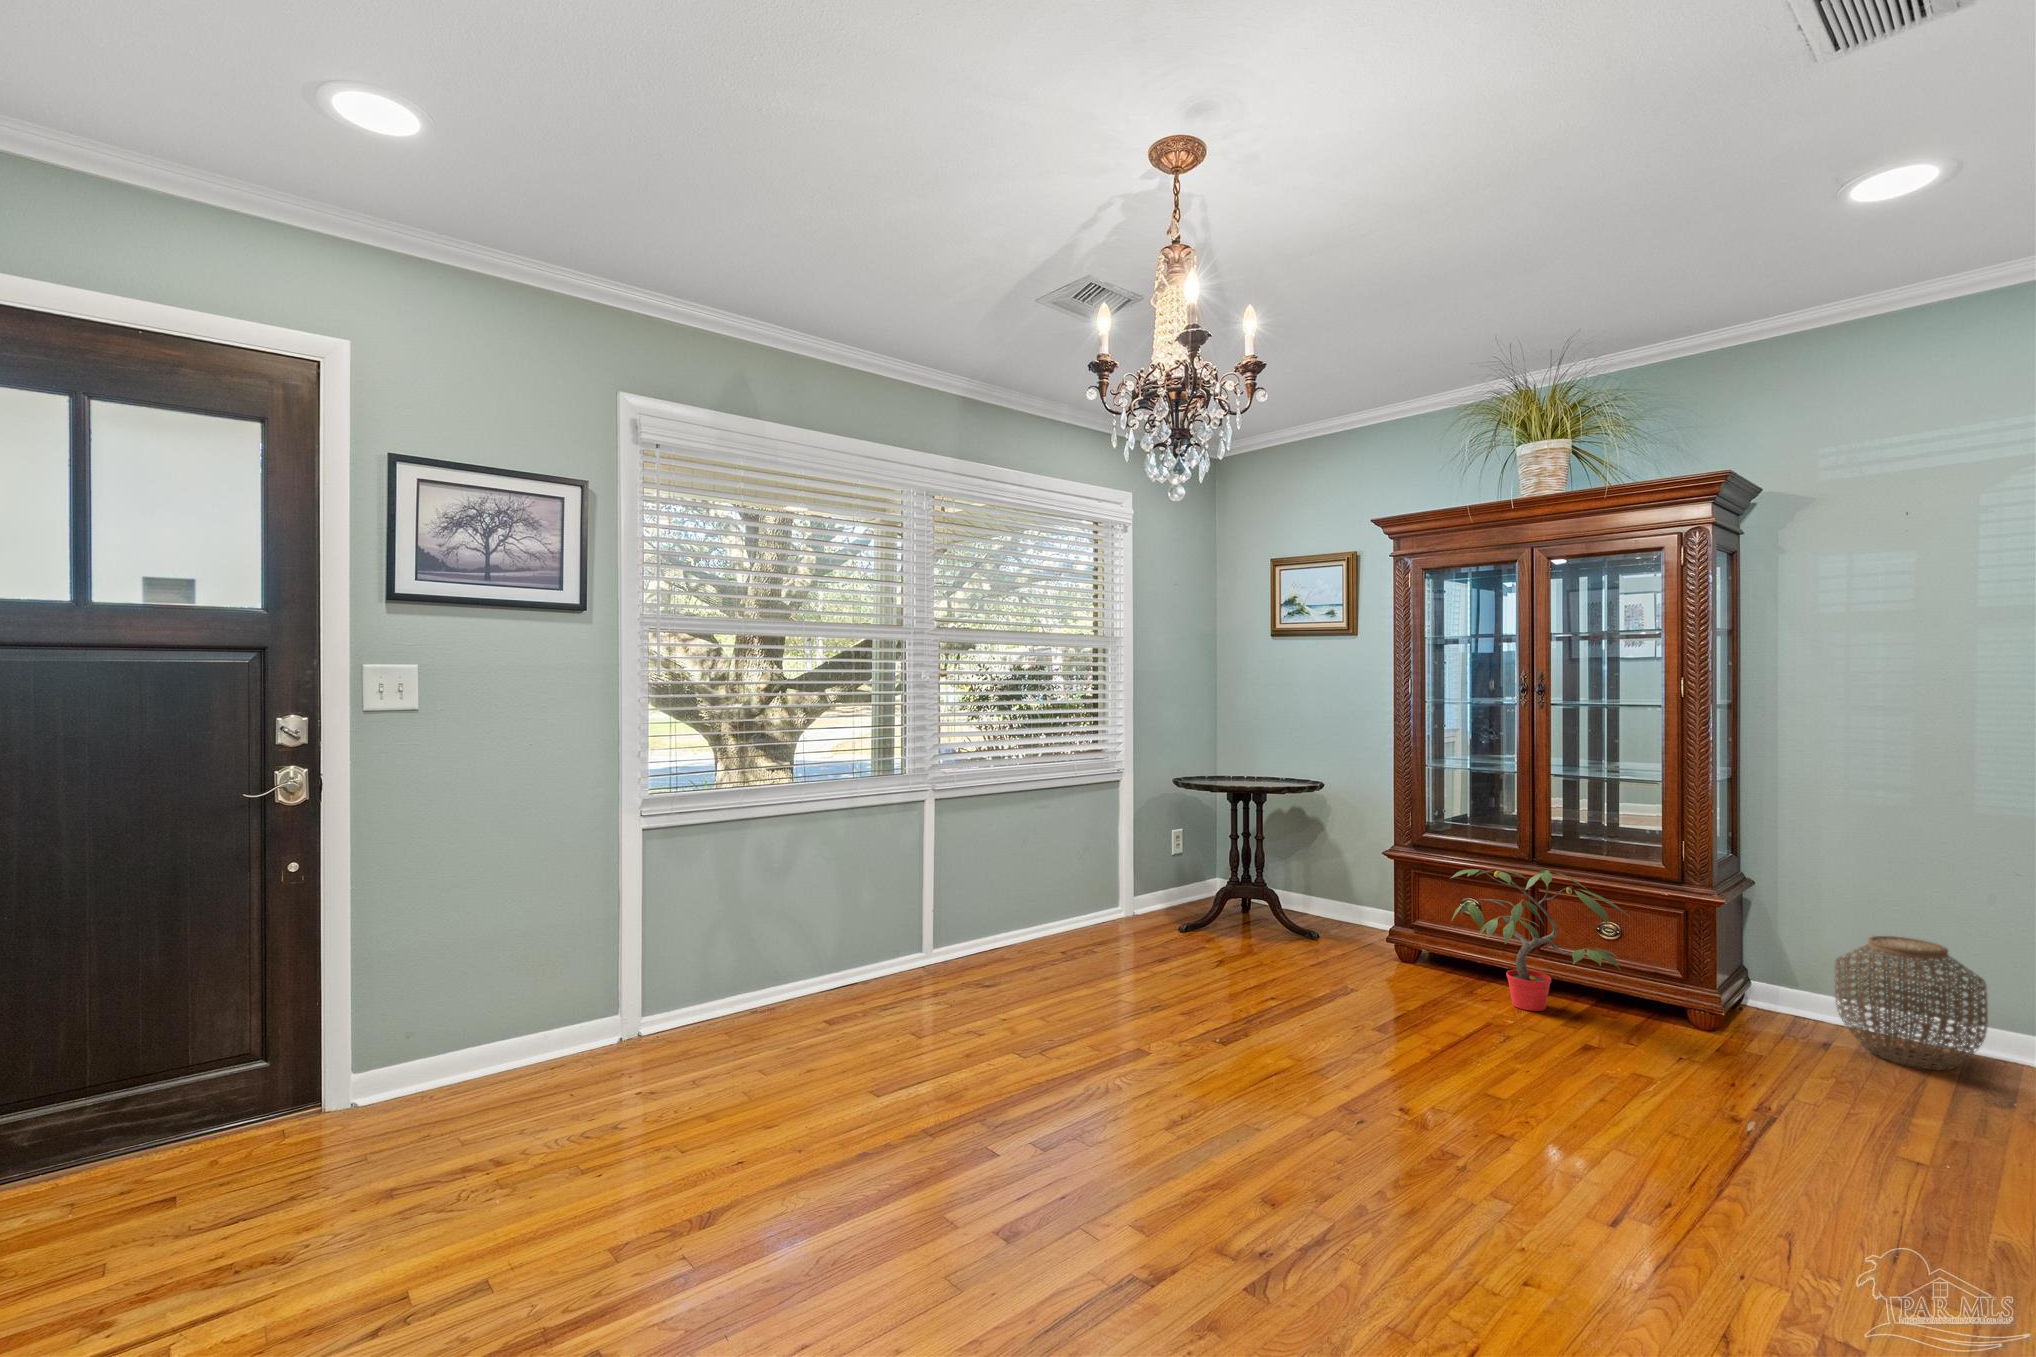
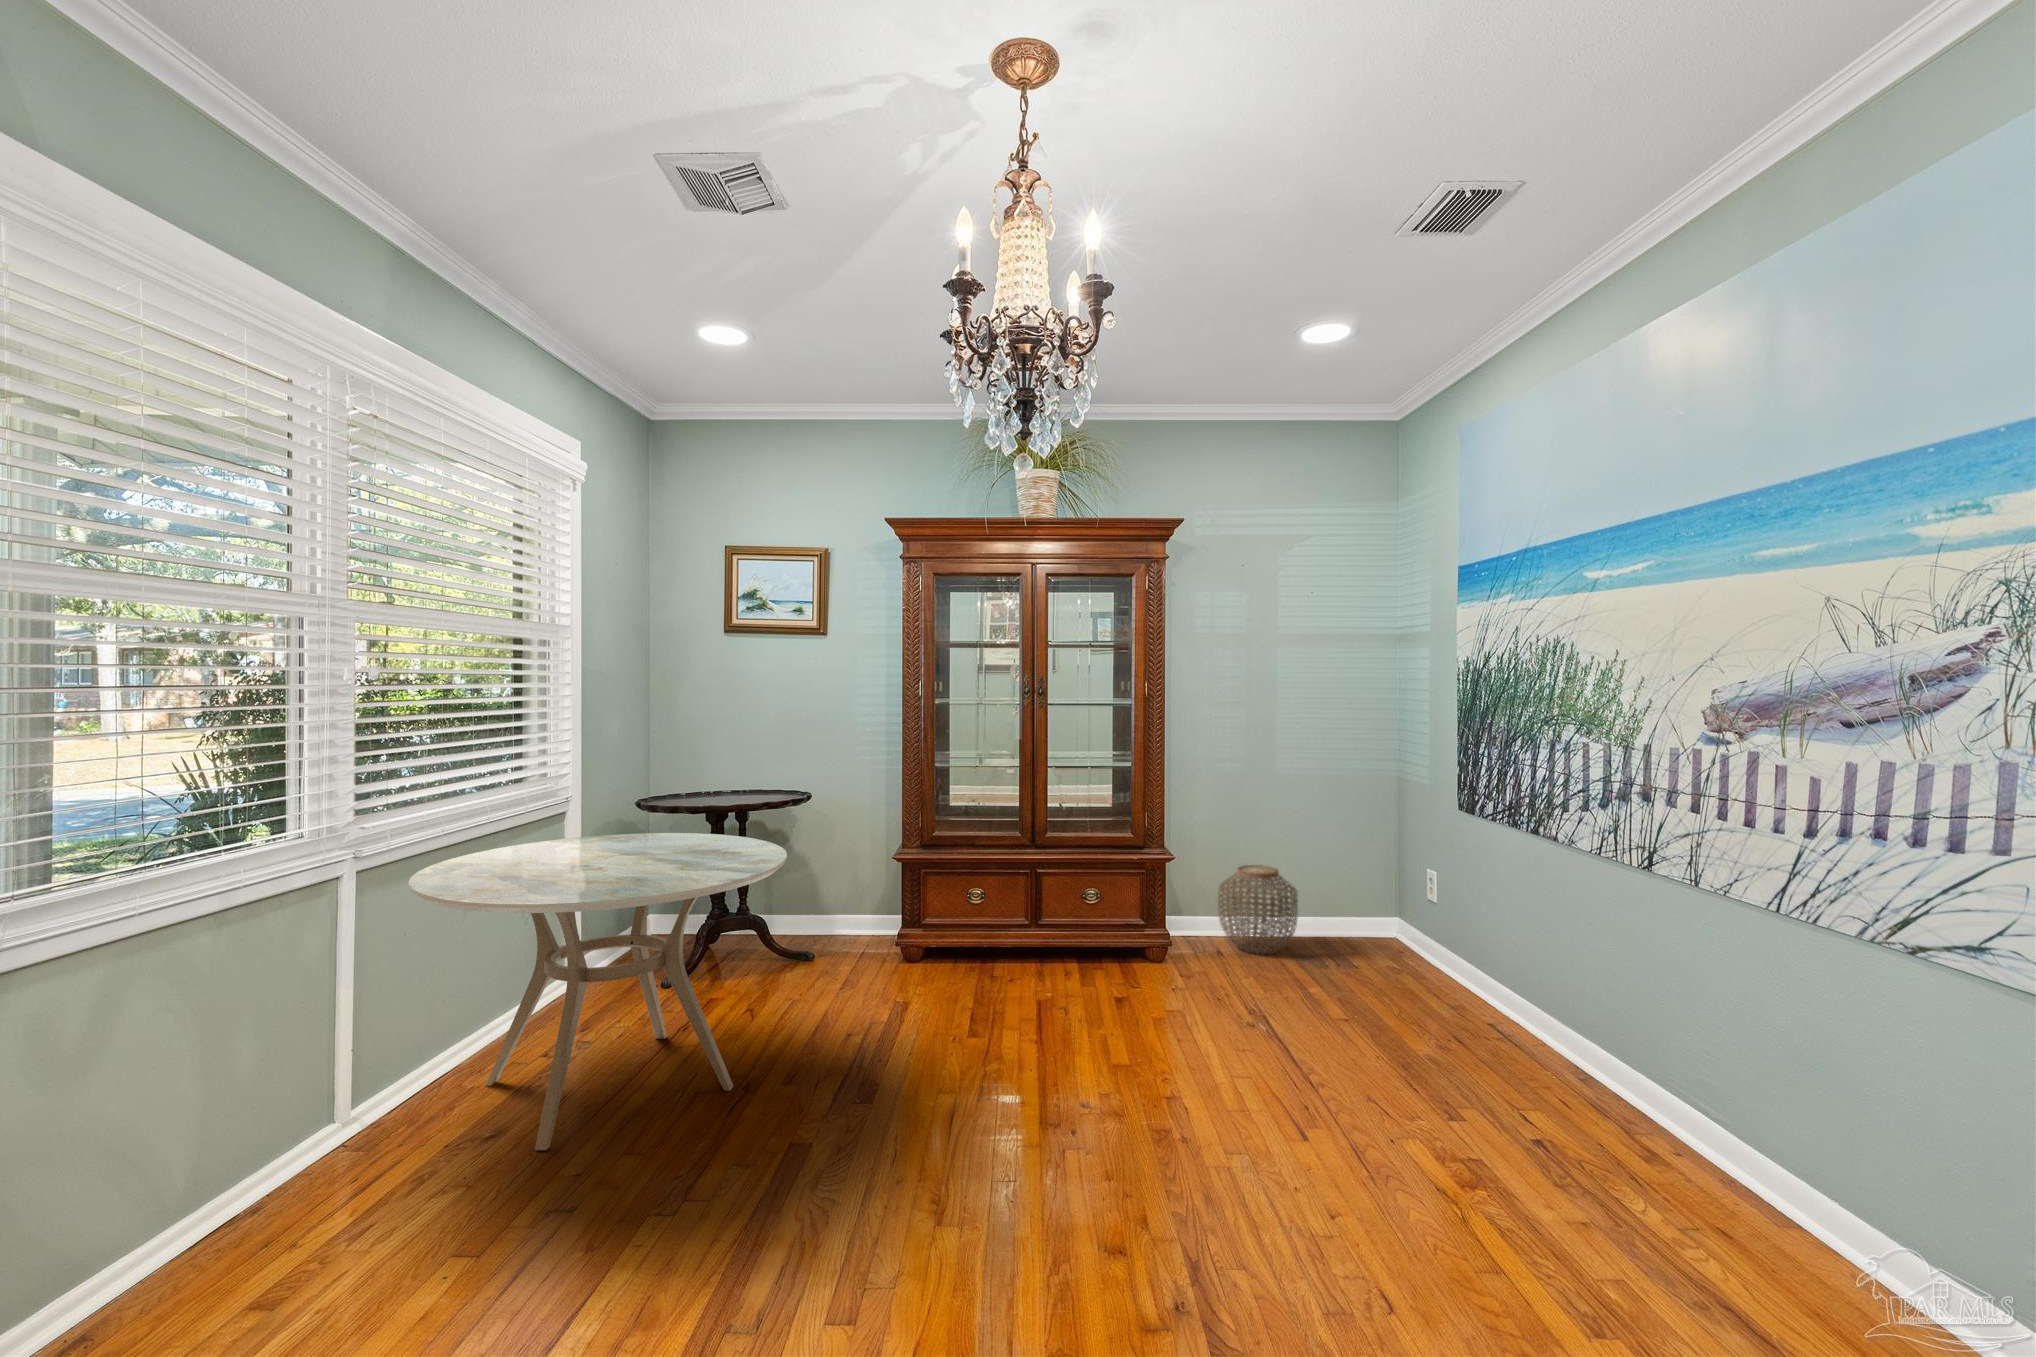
dining table: none [952,796,1205,999] -> present [408,833,787,1150]
potted plant: present [1452,869,1630,1011] -> none [977,853,1128,981]

